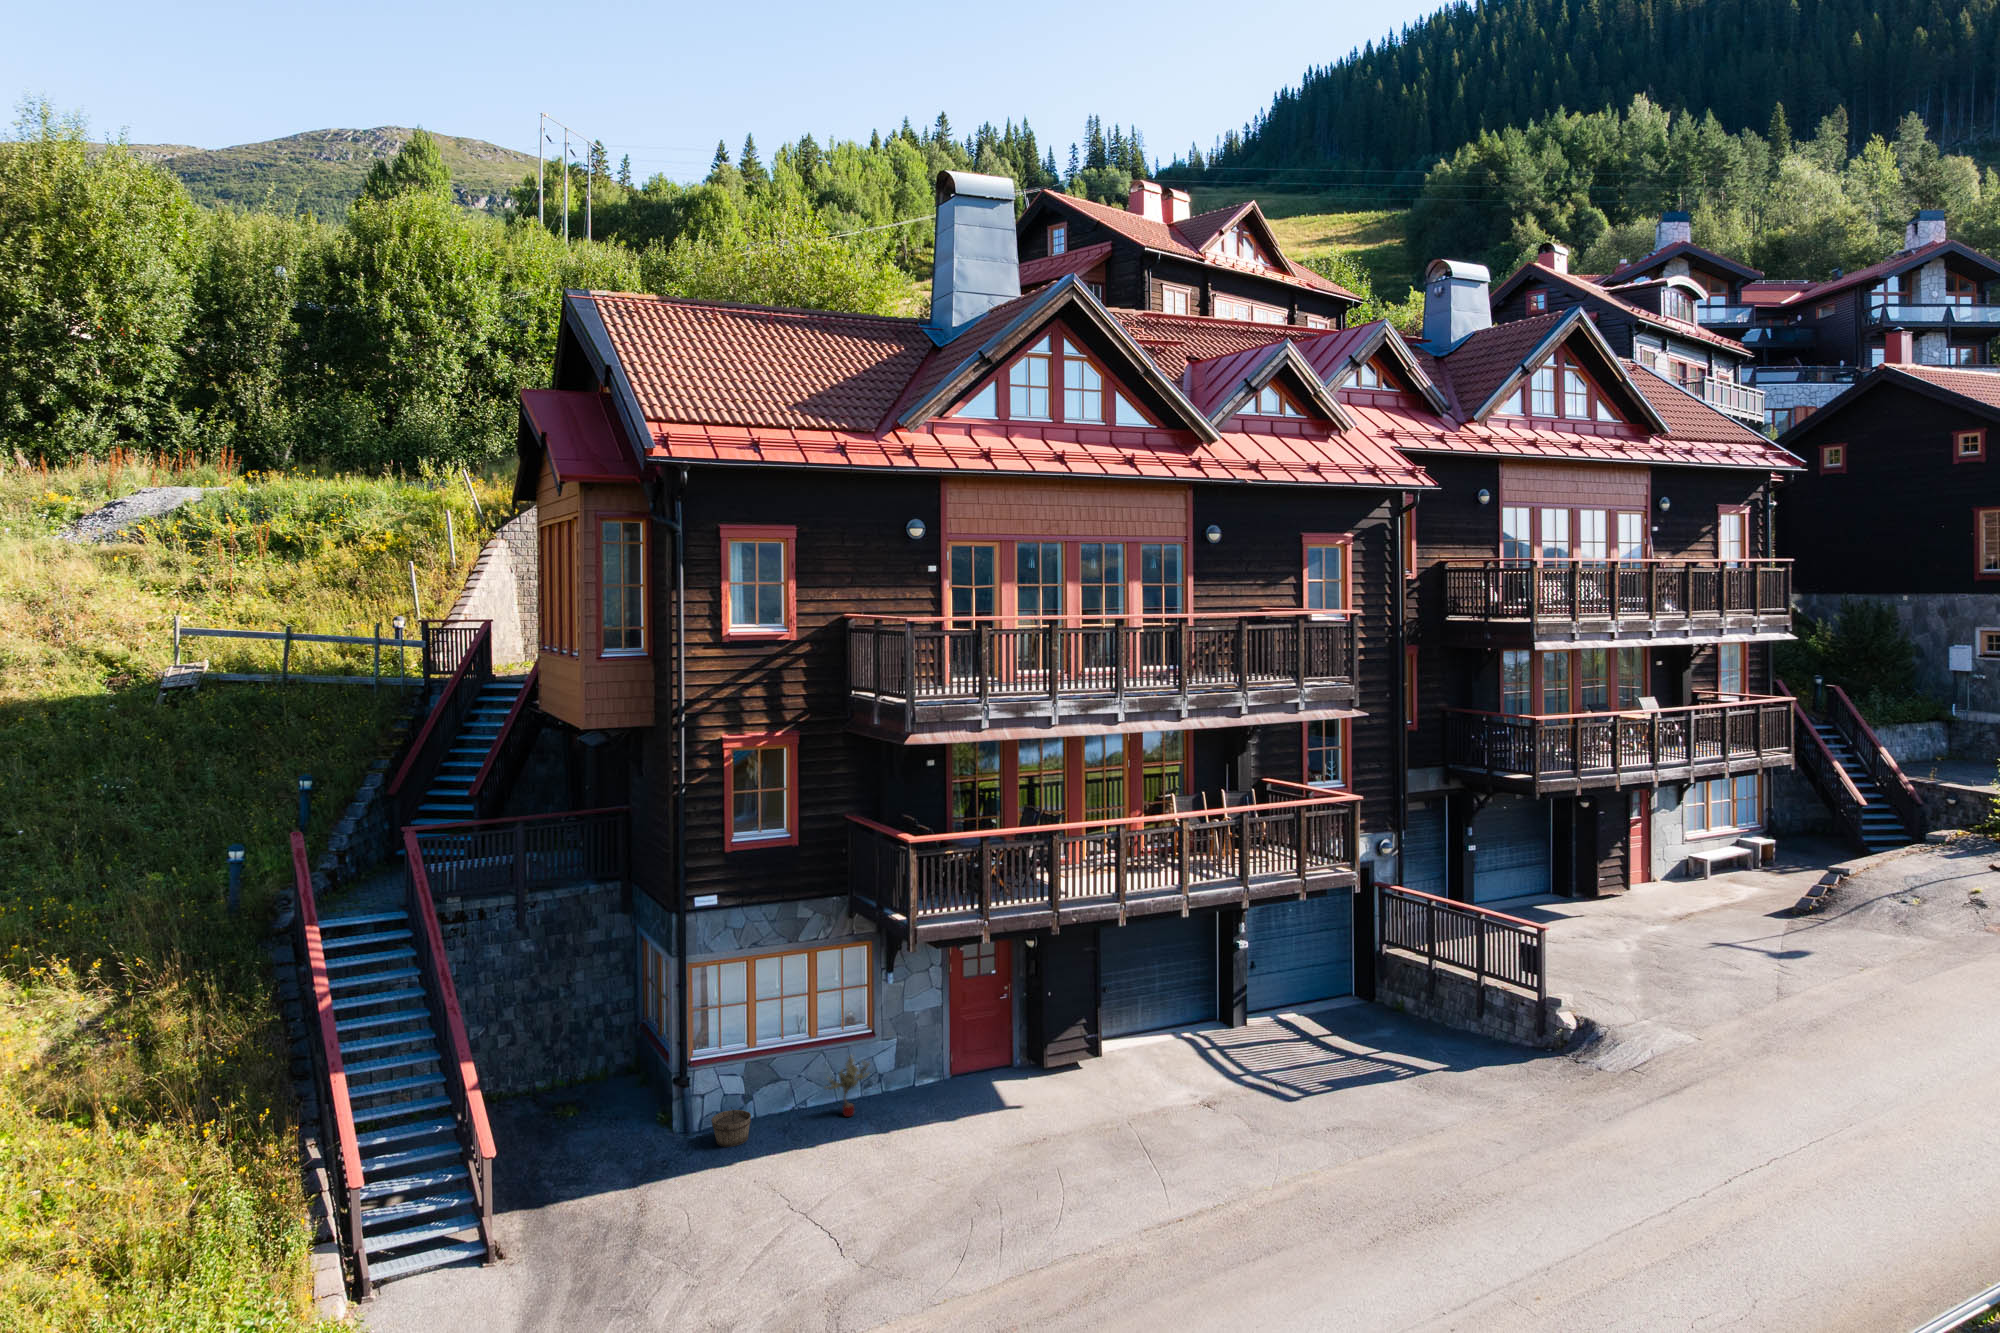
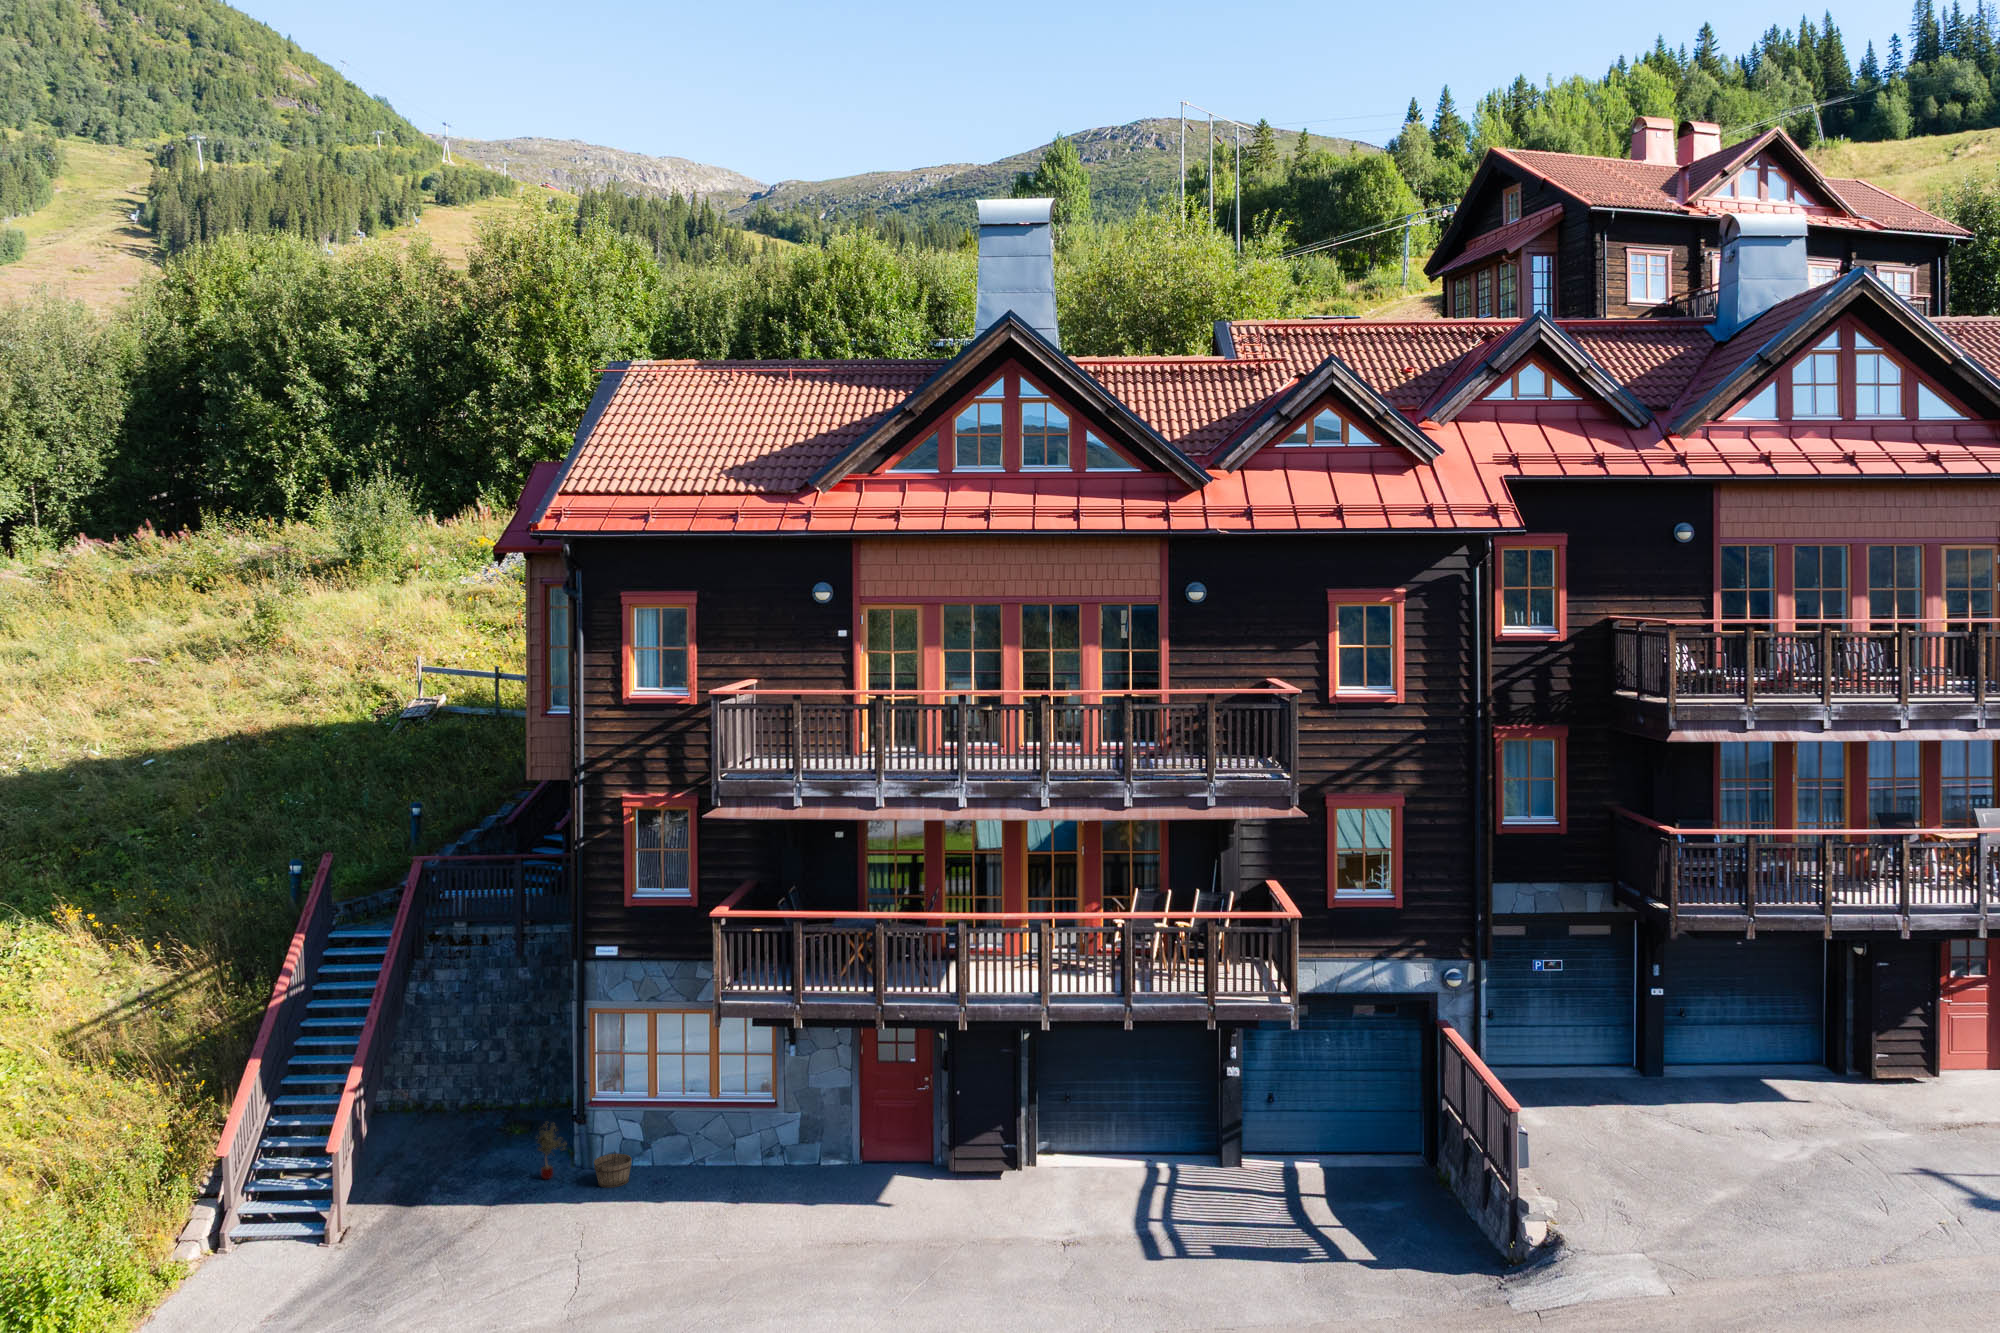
potted tree: present [825,1058,869,1117] -> present [538,1124,567,1179]

